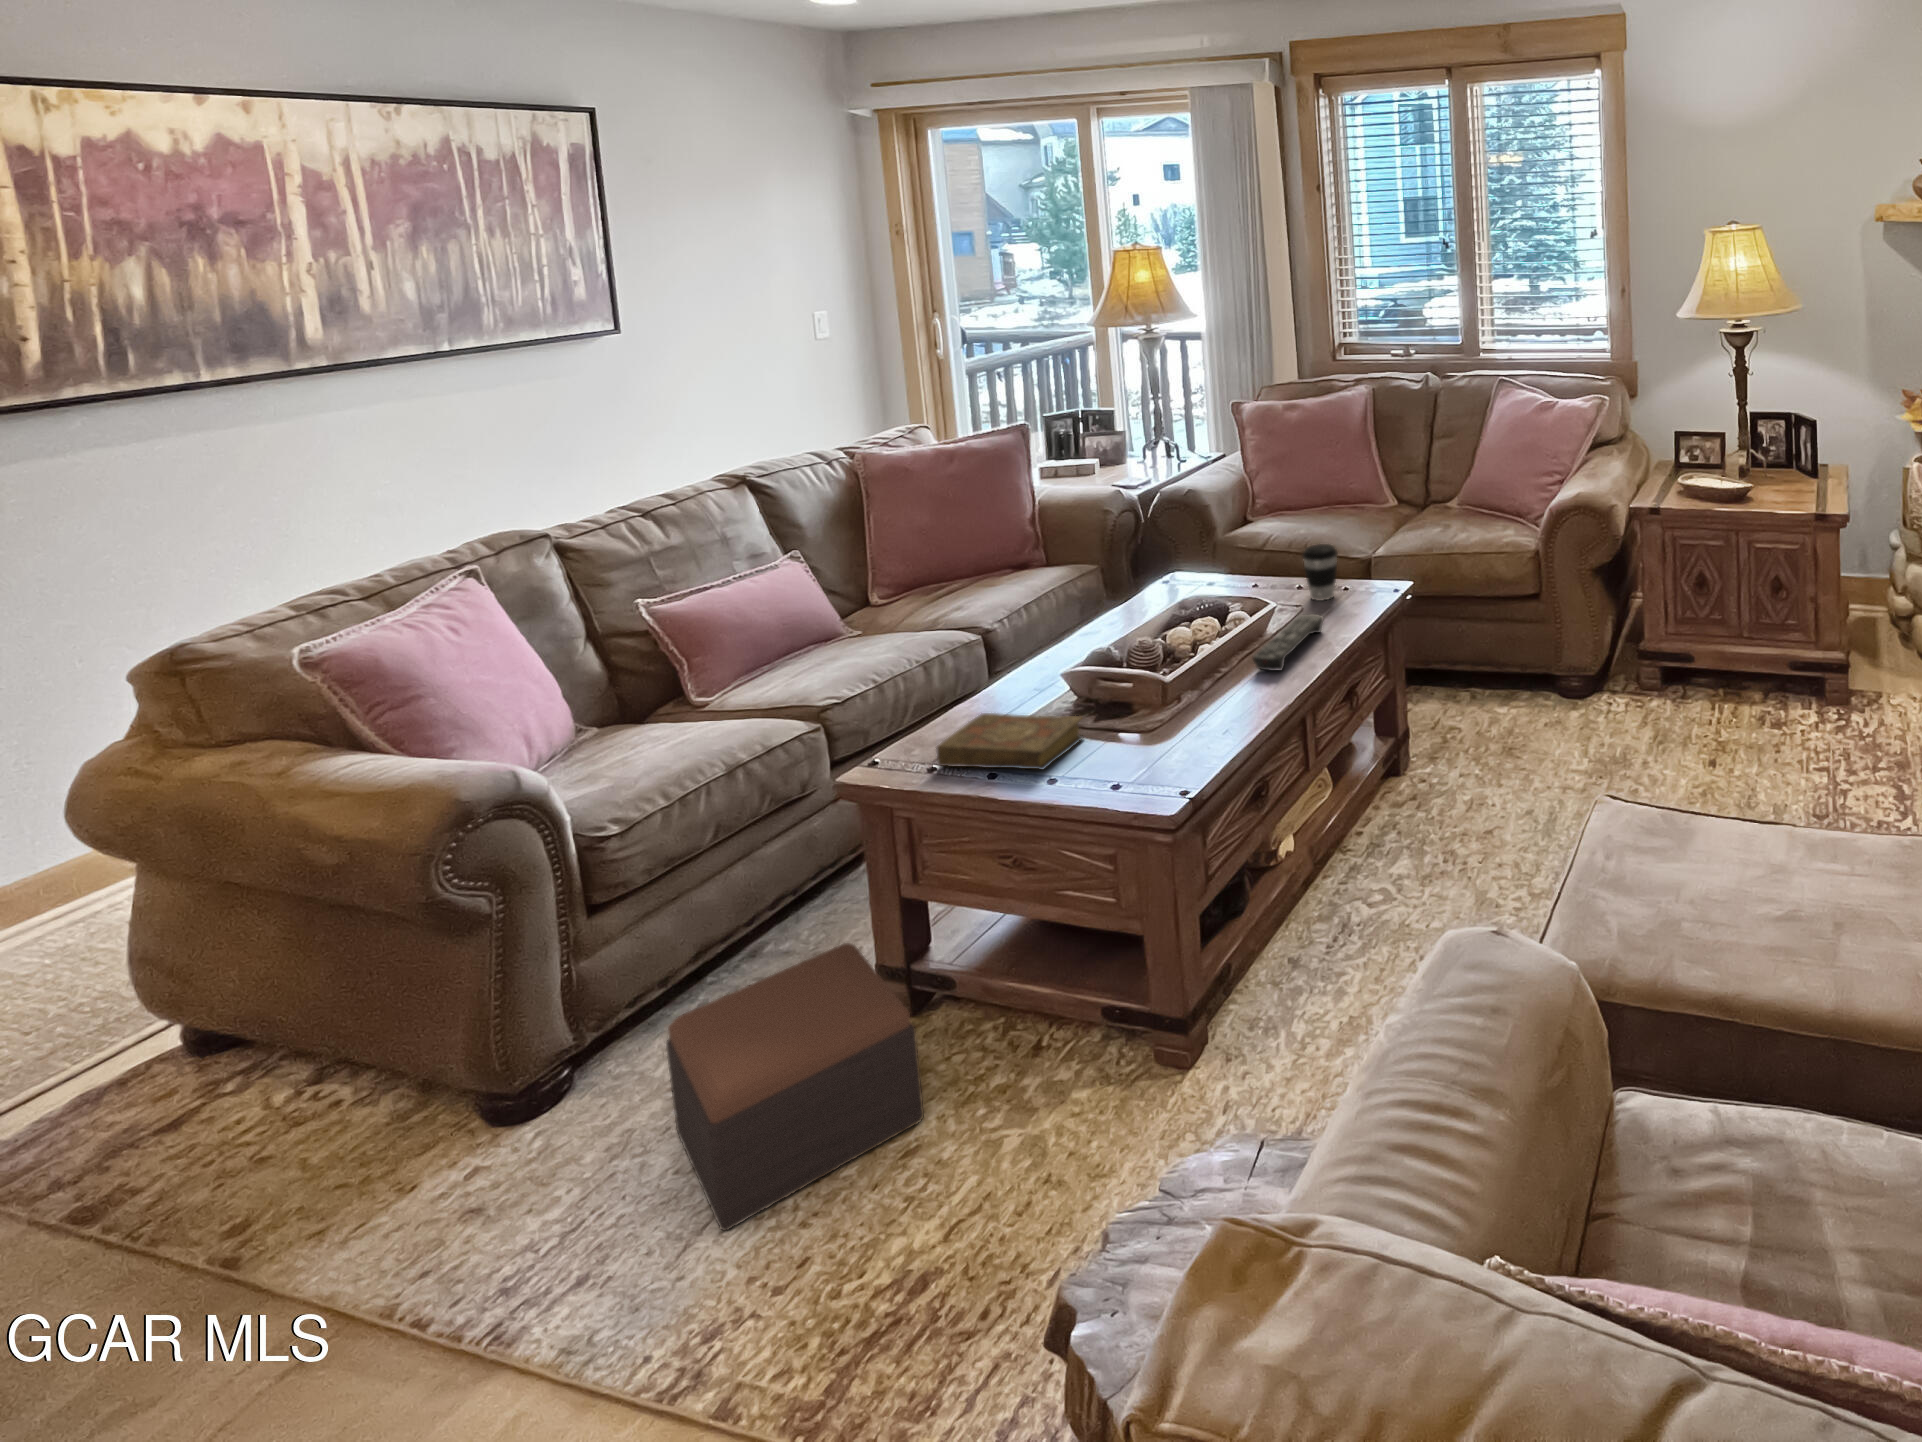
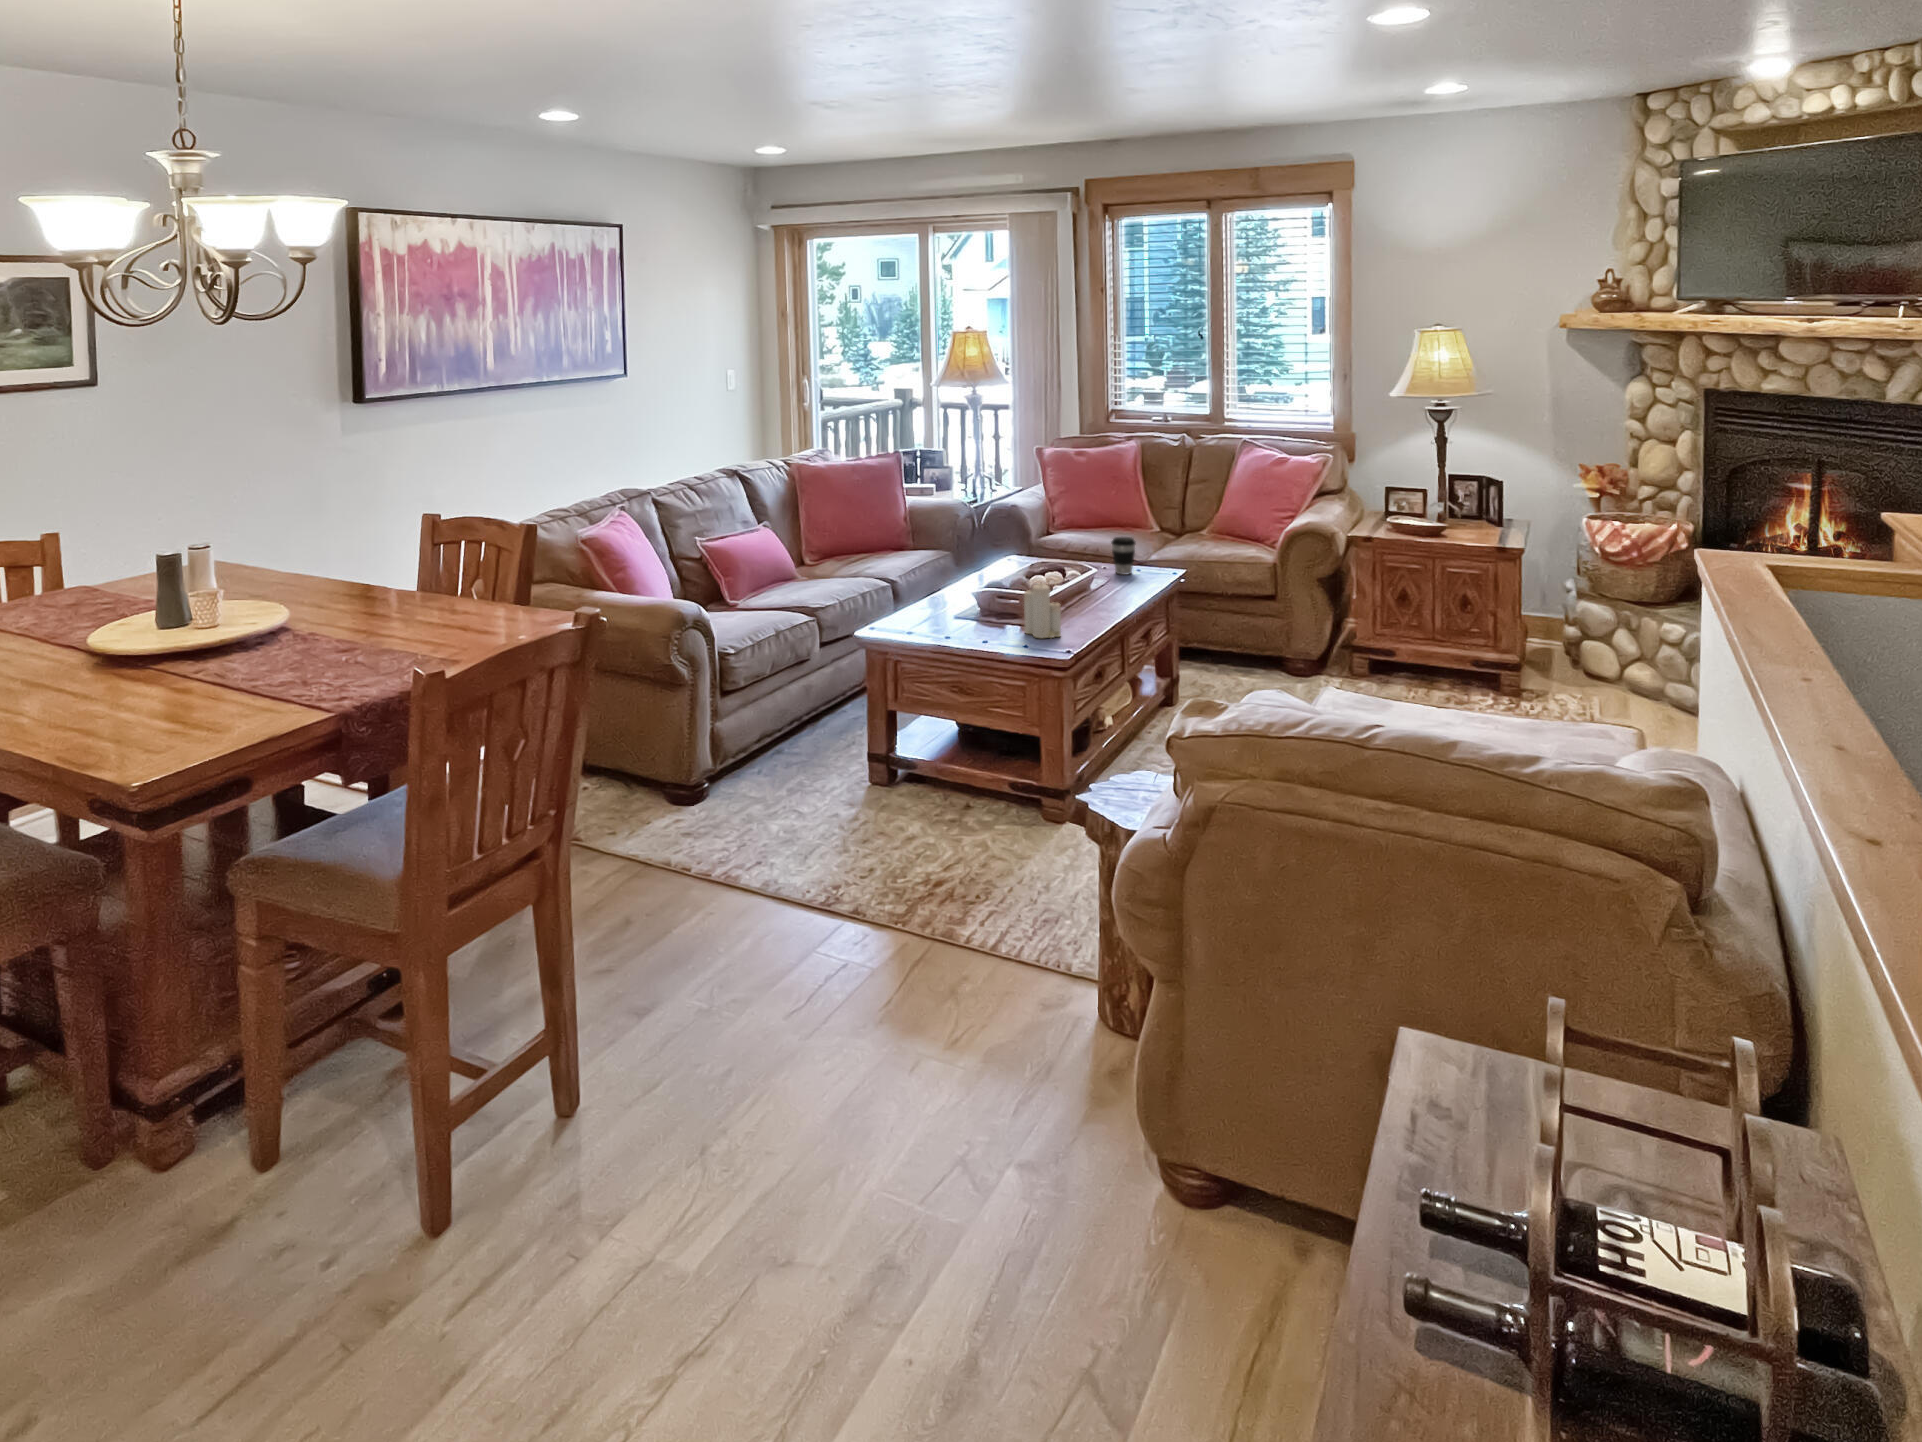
remote control: present [1253,614,1323,671] -> none [1090,578,1130,606]
candle: none [1126,663,1189,758] -> present [1024,585,1061,638]
book: present [936,713,1084,770] -> none [912,609,995,638]
footstool: present [666,943,924,1230] -> none [782,726,917,849]

